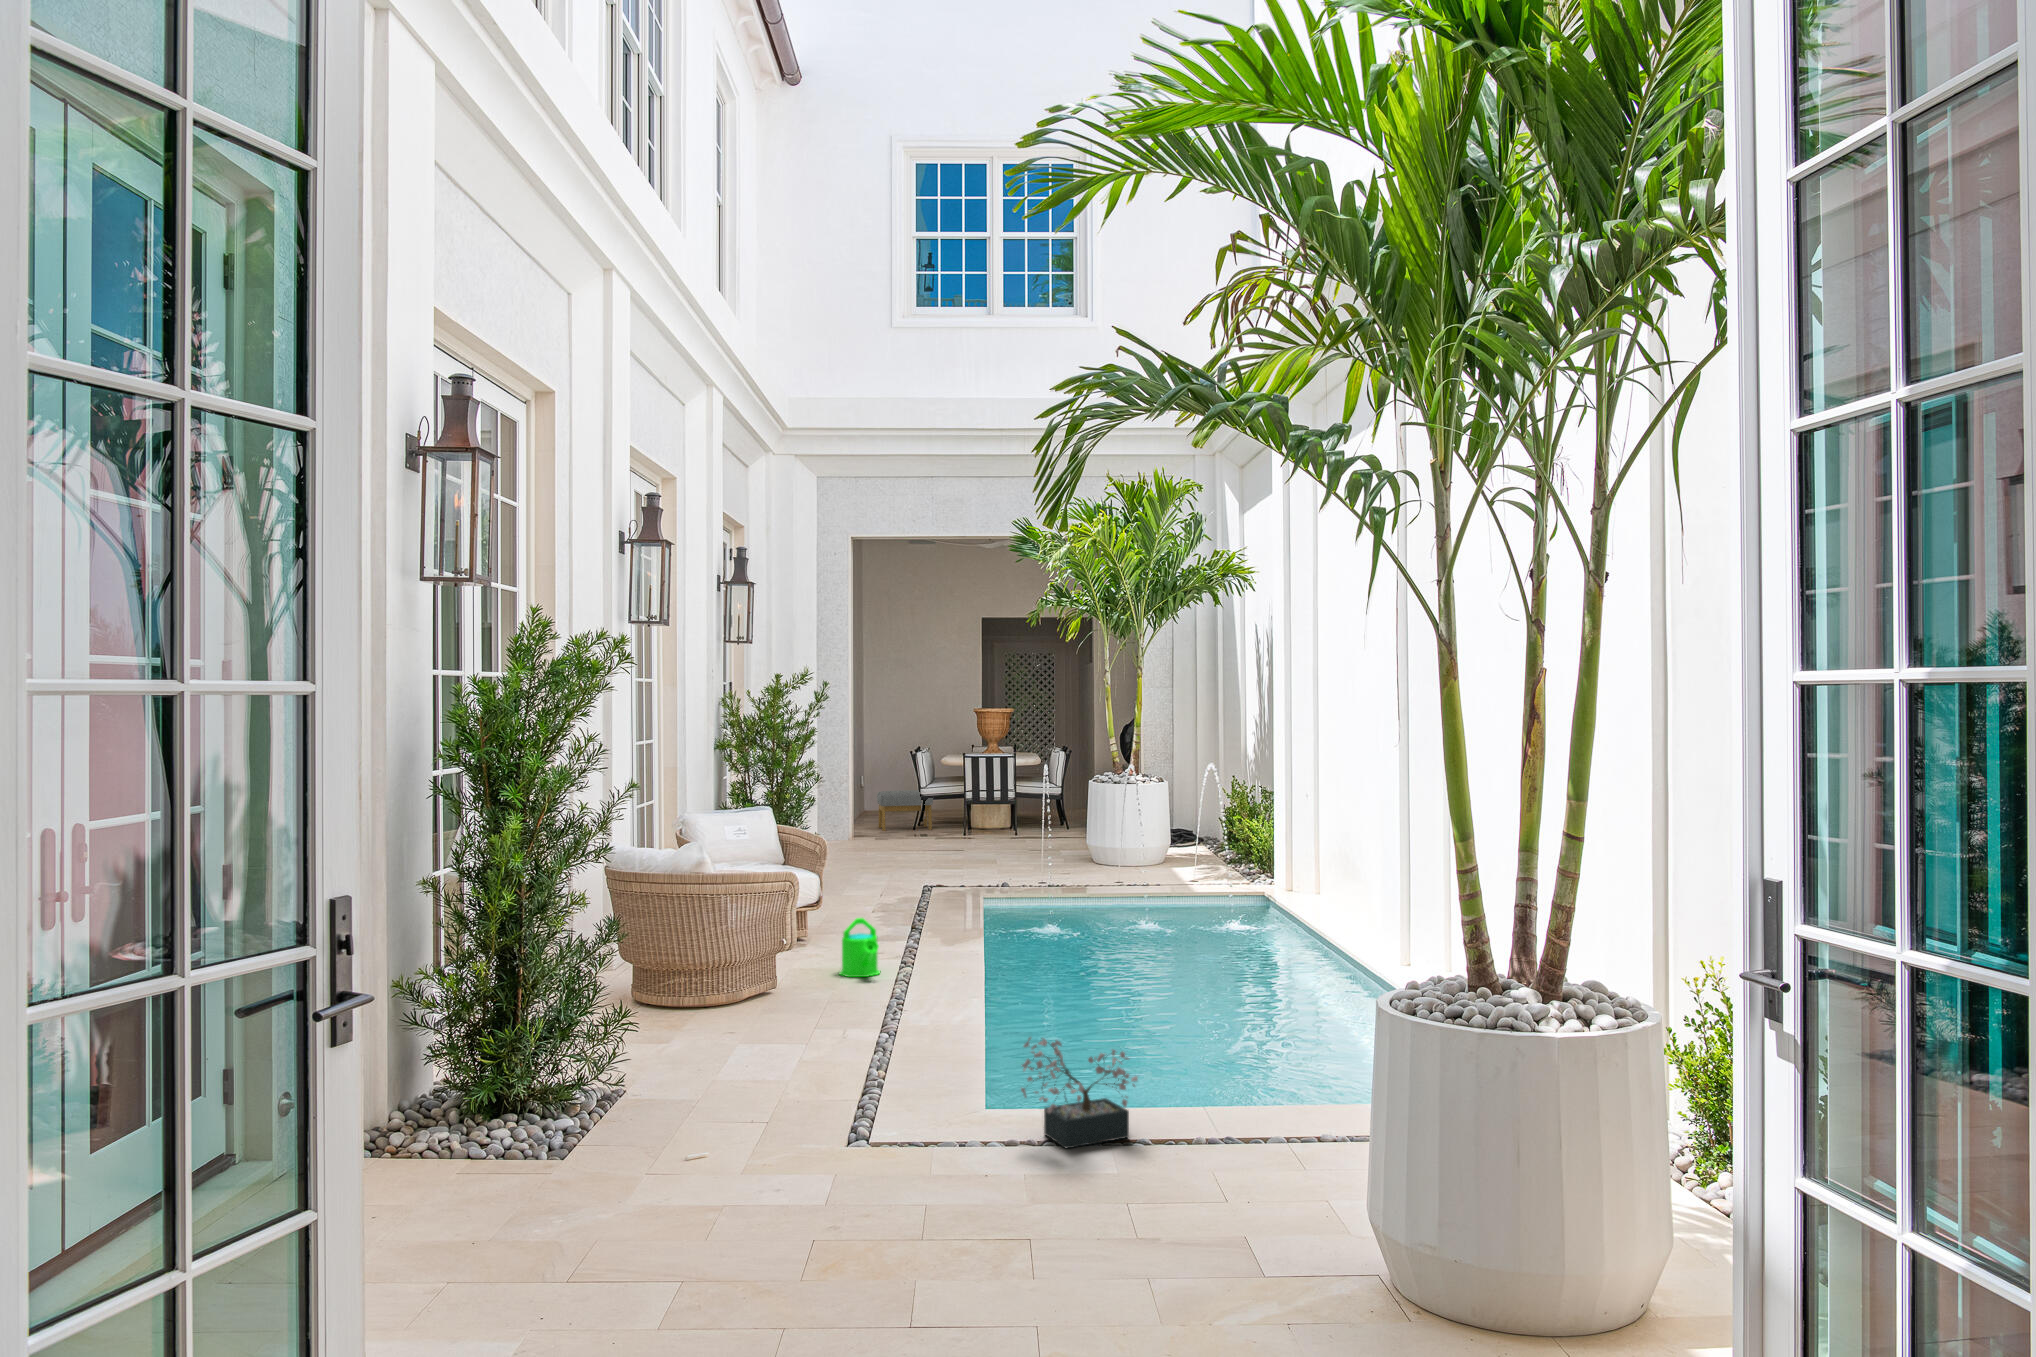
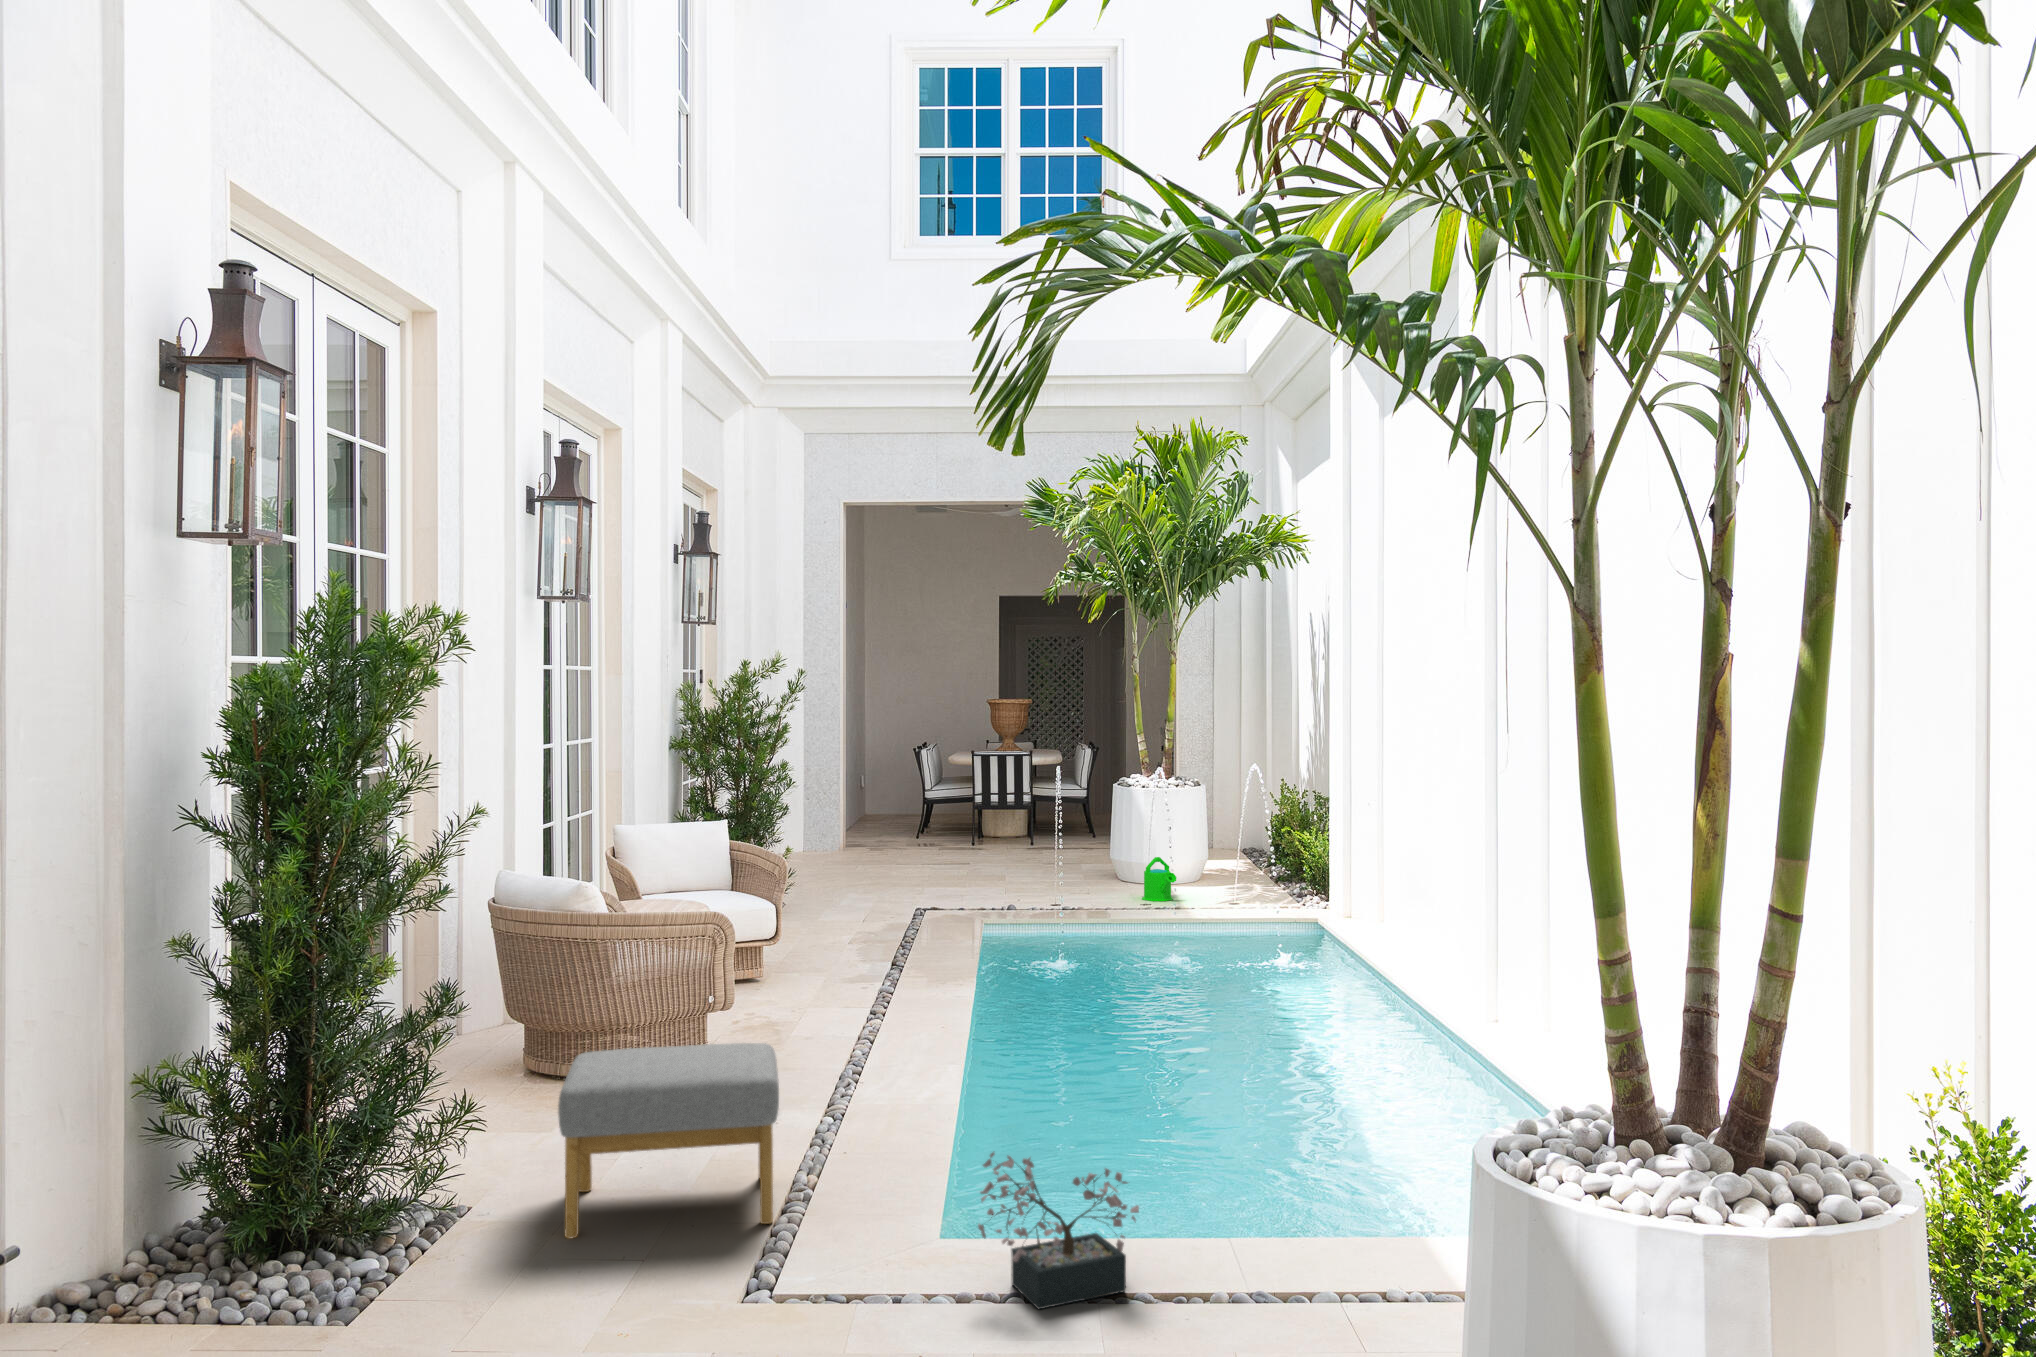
footstool: present [877,790,933,831] -> present [558,1043,779,1239]
watering can: present [840,918,881,977] -> present [1142,857,1176,901]

